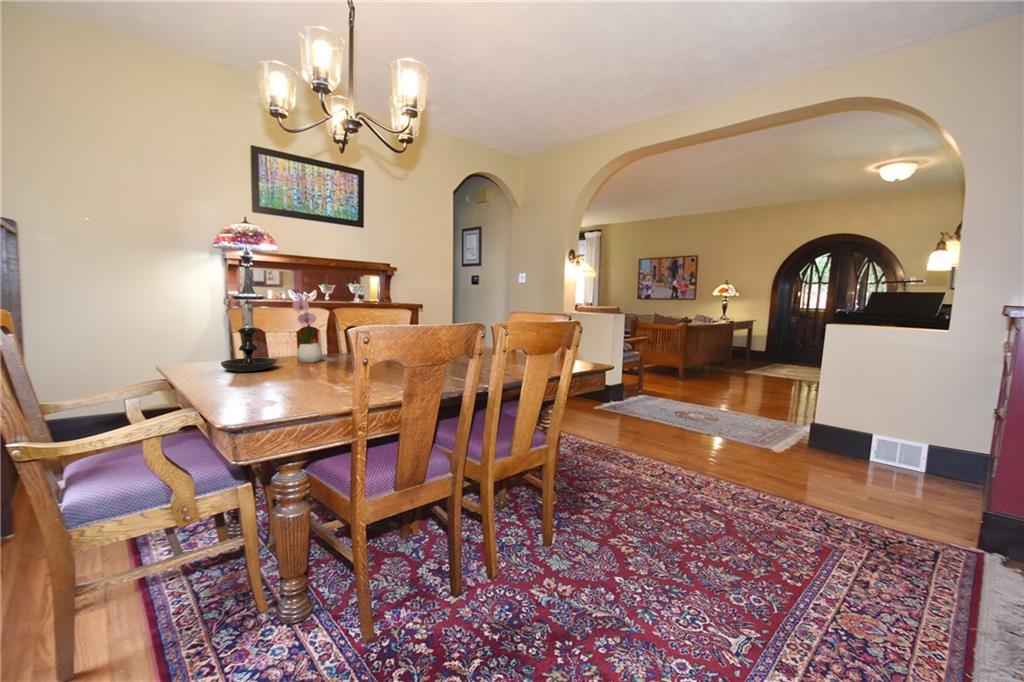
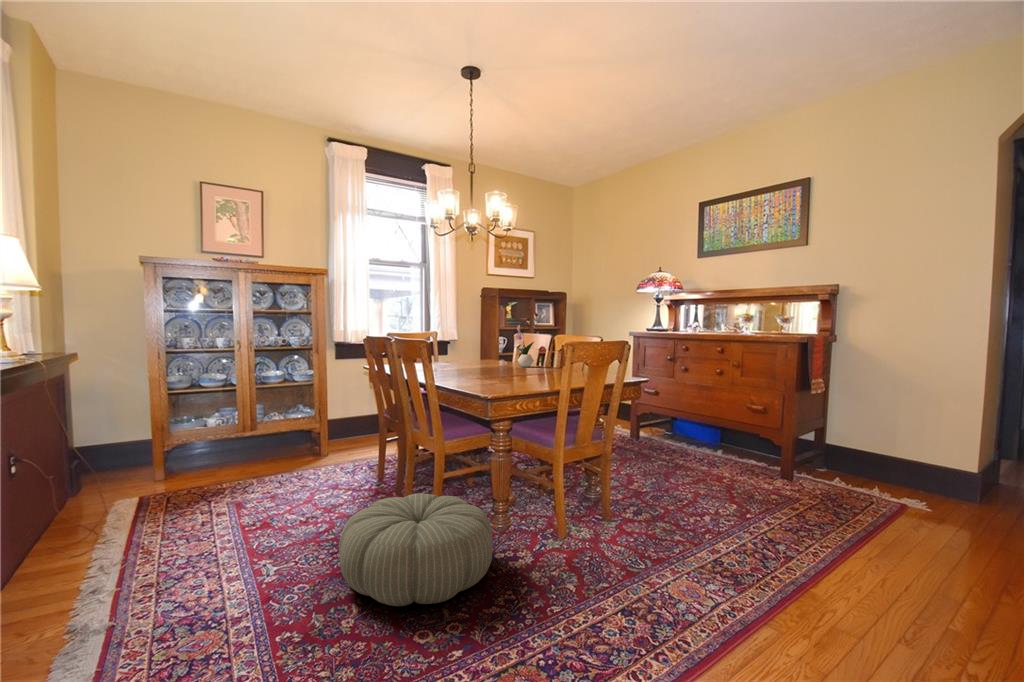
candle holder: present [221,300,278,372] -> none [479,324,508,364]
pouf: none [588,464,732,567] -> present [339,493,493,606]

